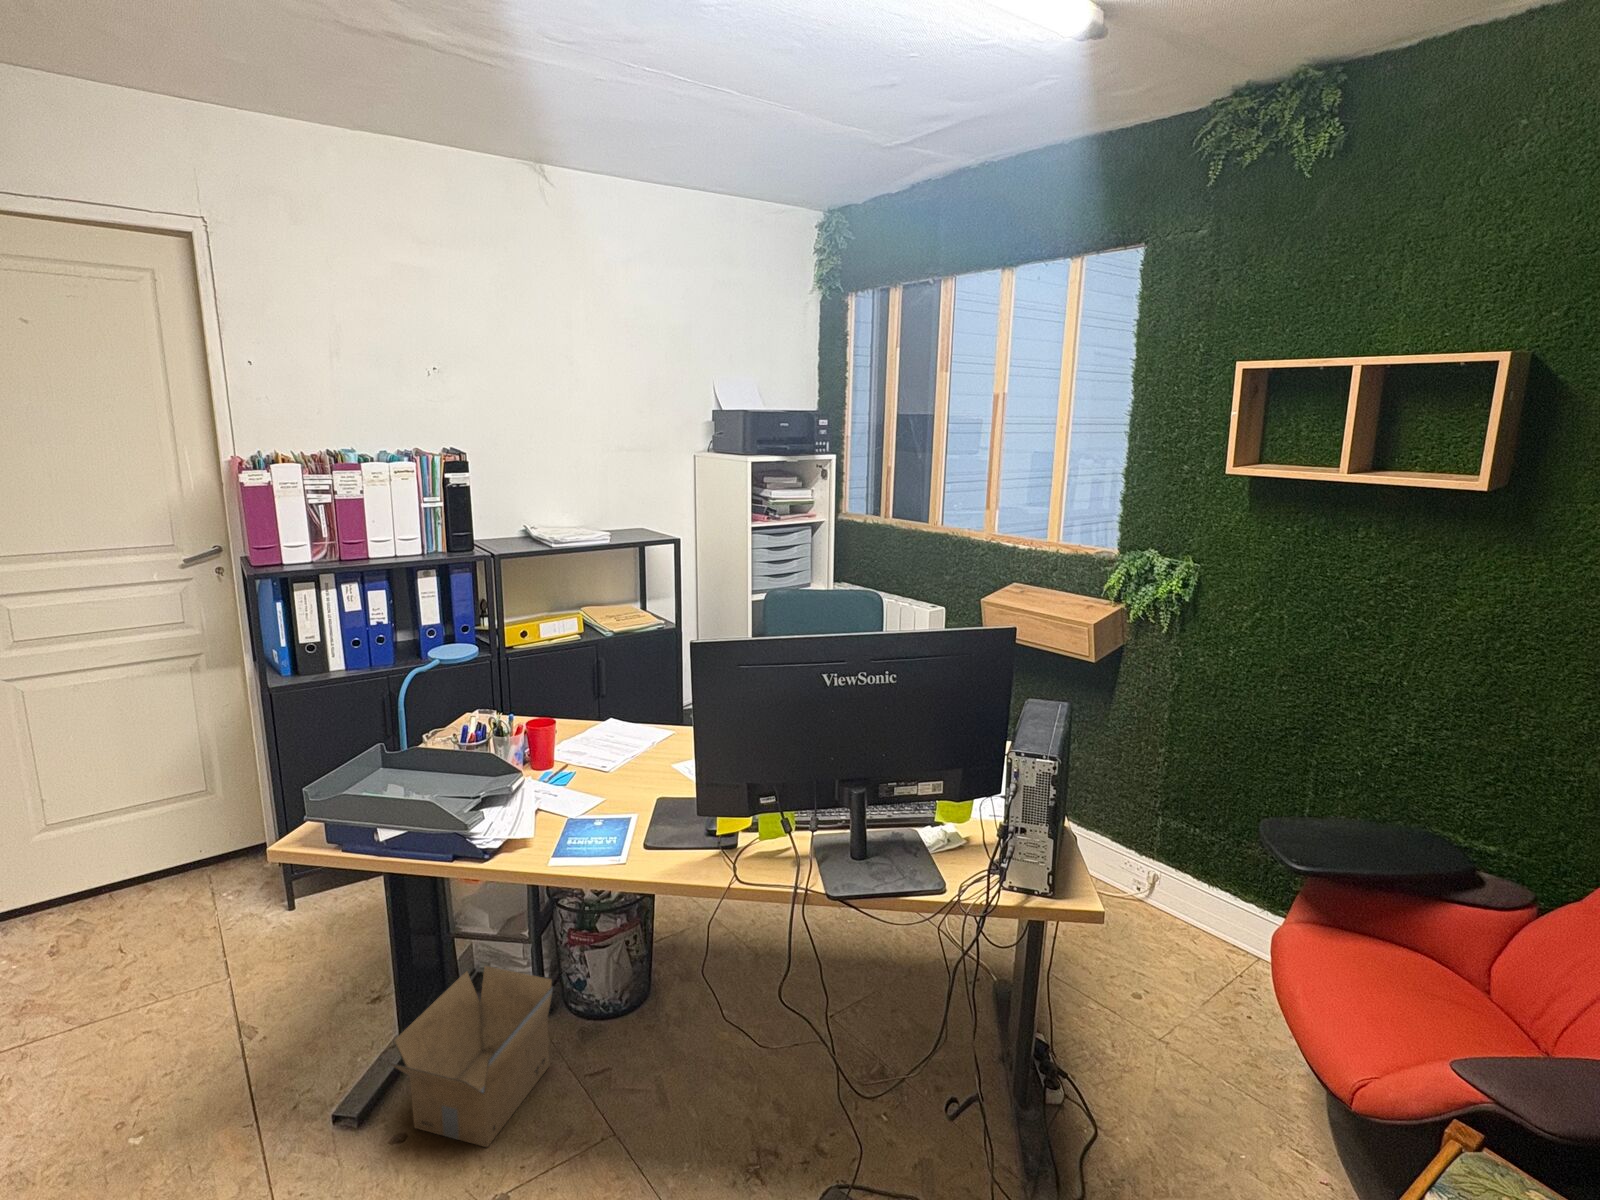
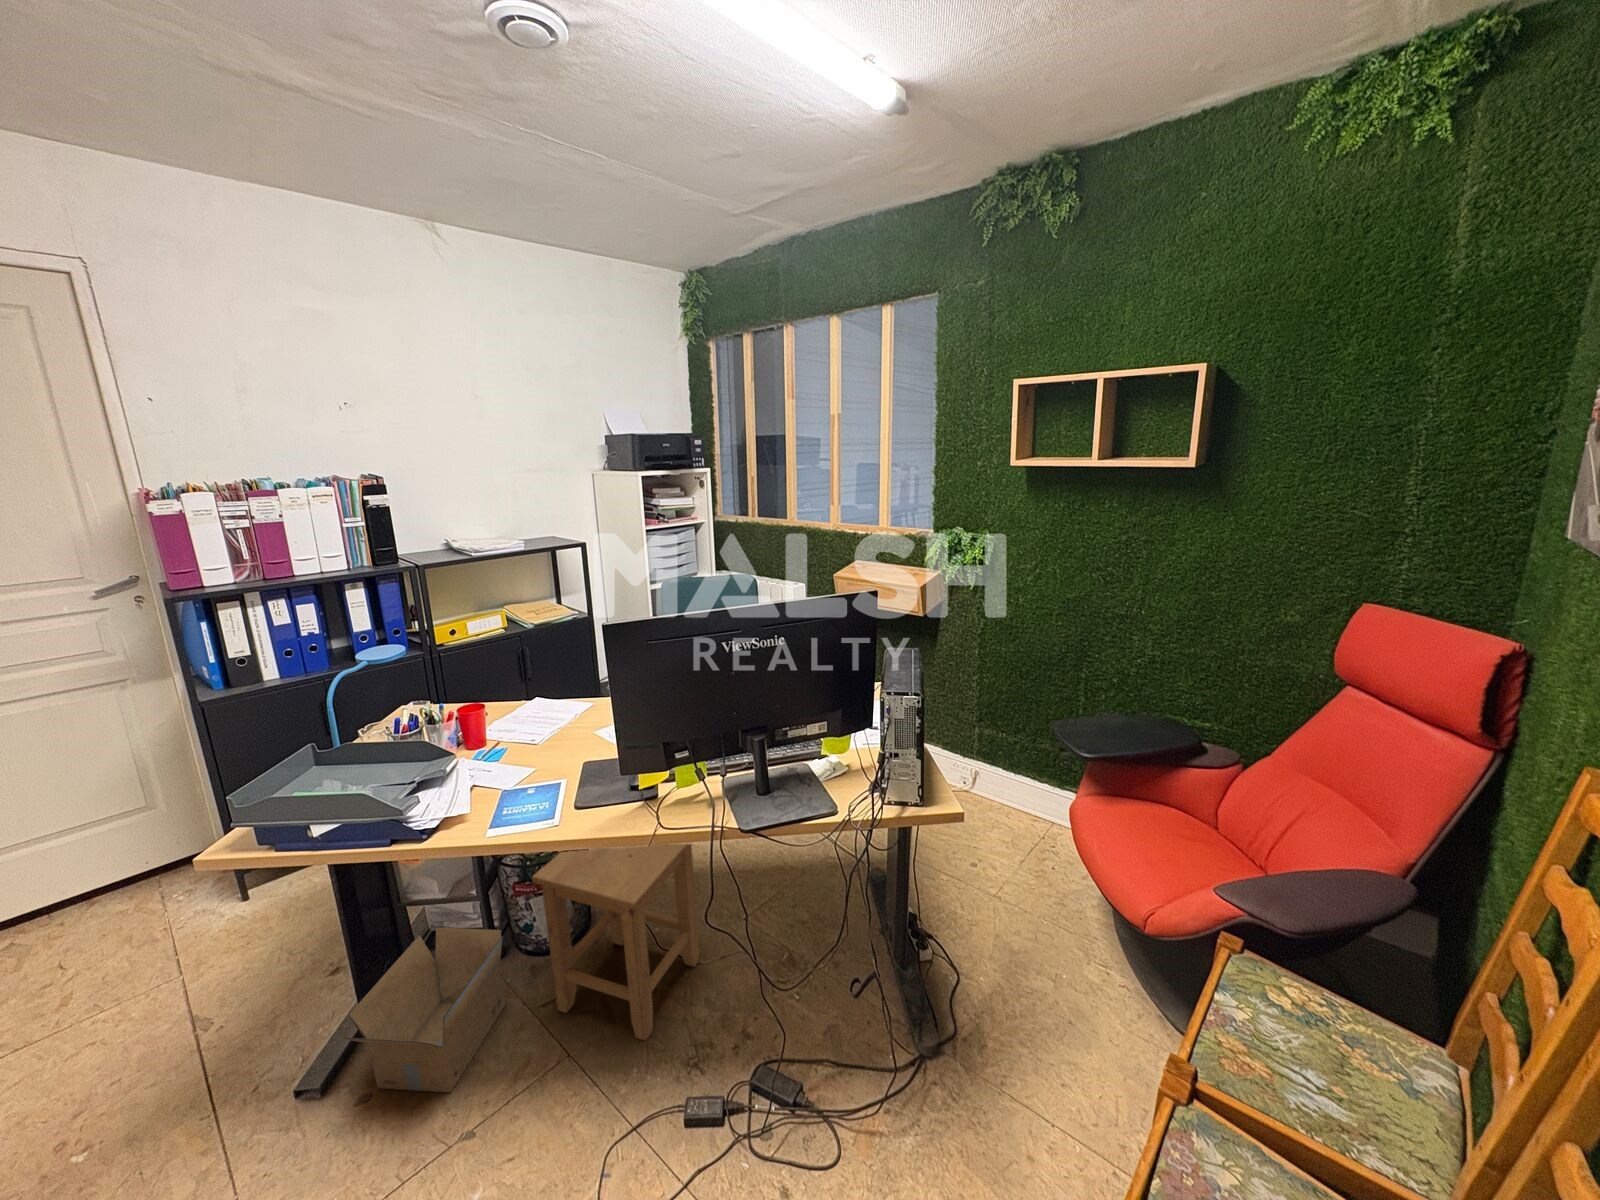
stool: none [591,863,781,1134] -> present [532,844,699,1040]

